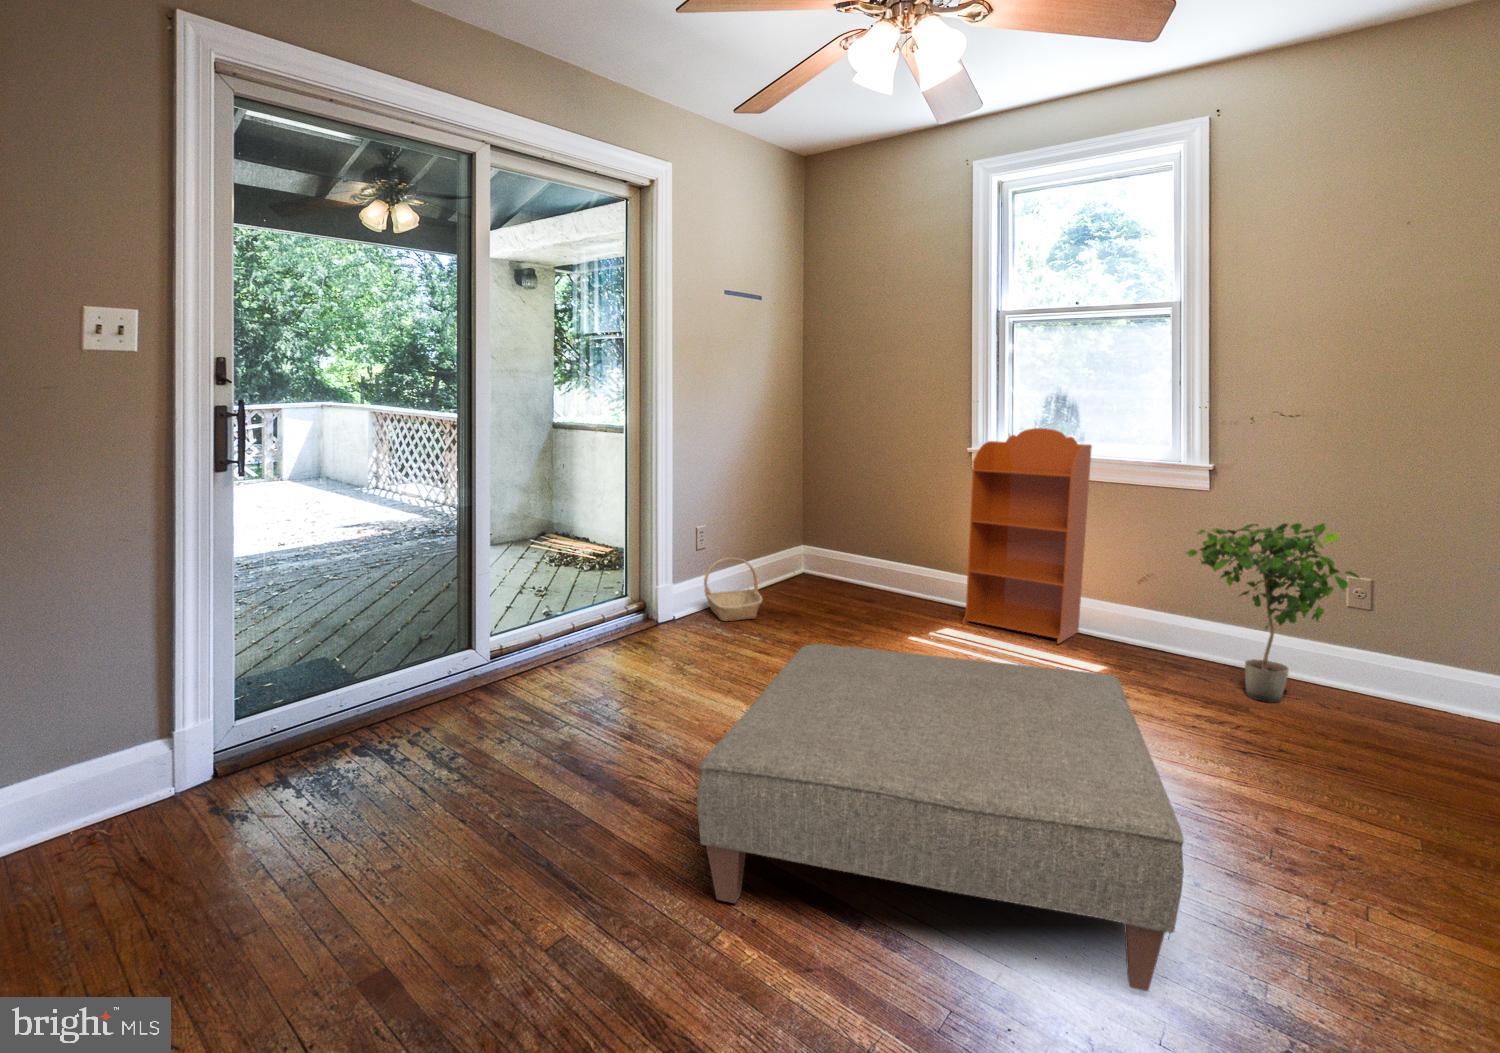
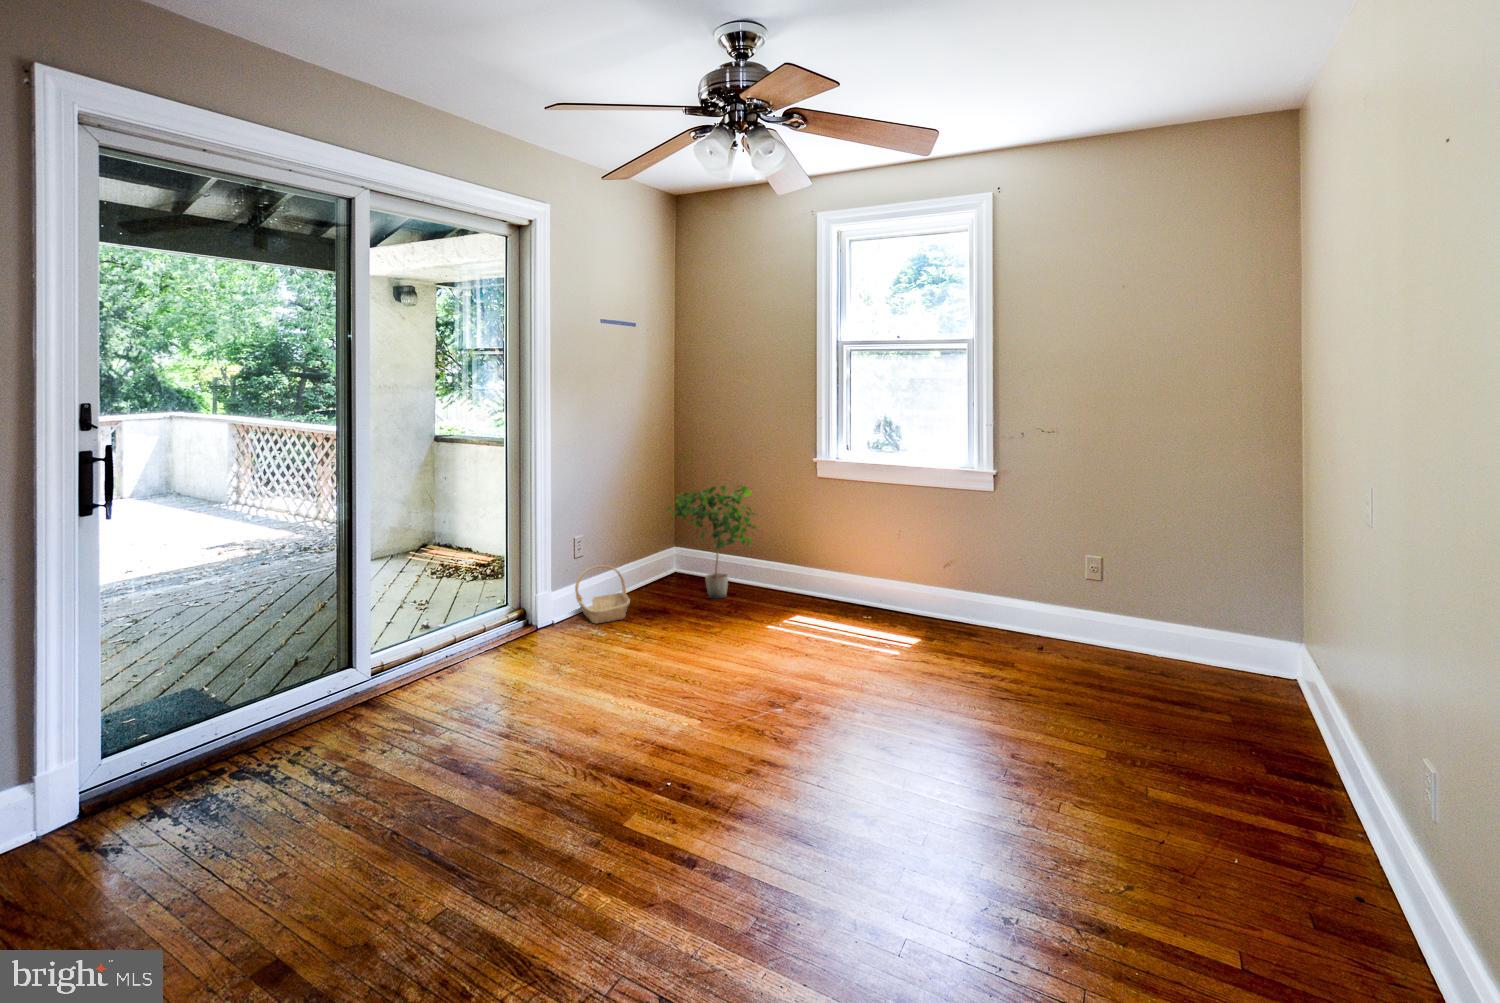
bookcase: present [962,428,1092,644] -> none [806,436,904,619]
potted plant: present [1186,523,1360,703] -> present [666,485,757,599]
ottoman: present [697,644,1184,991] -> none [555,636,934,885]

